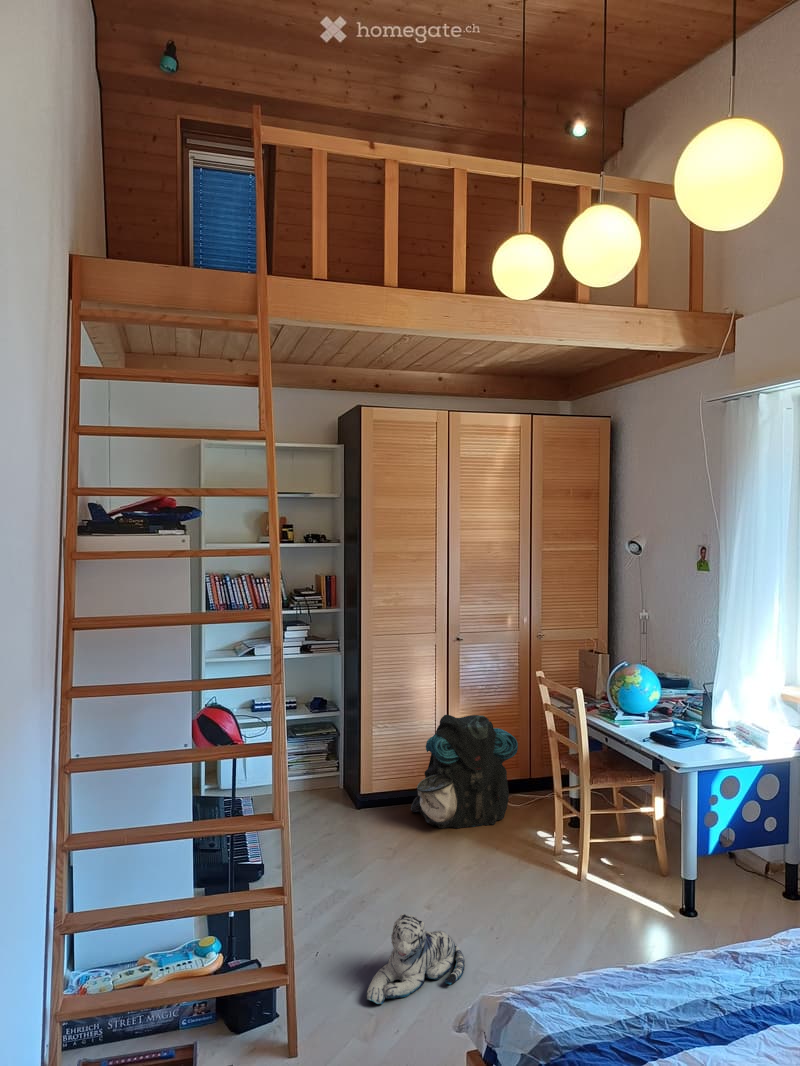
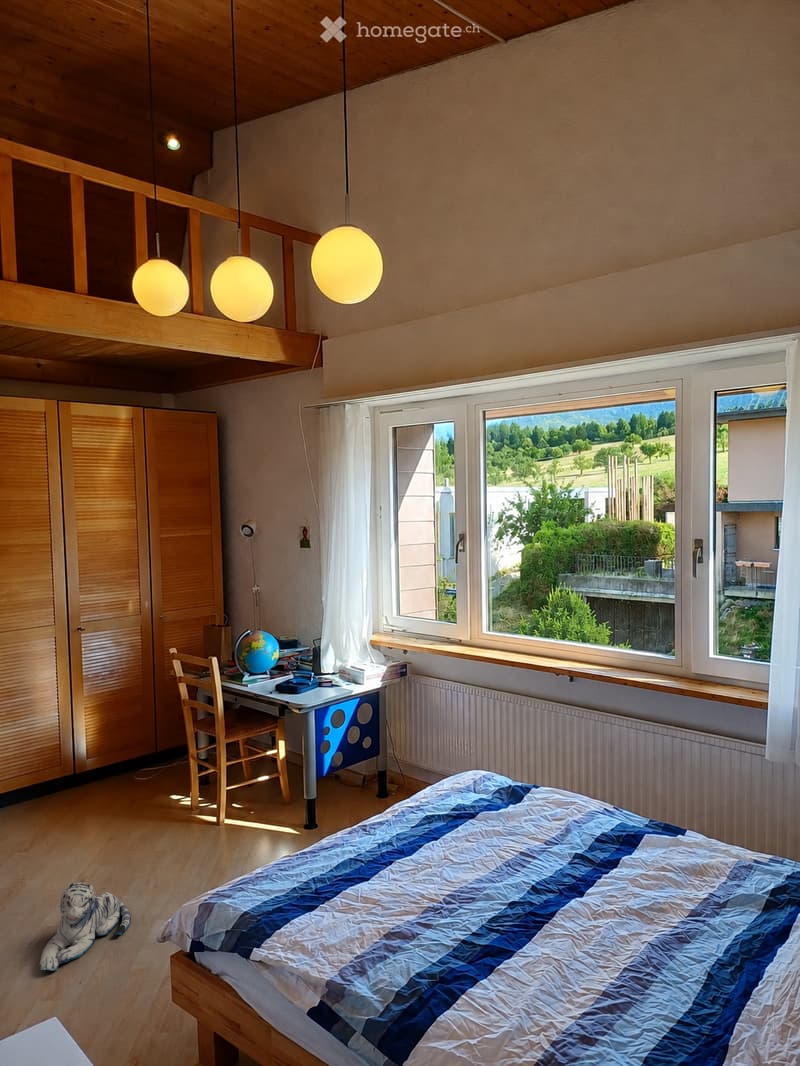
backpack: present [411,715,518,828] -> none [43,697,151,812]

